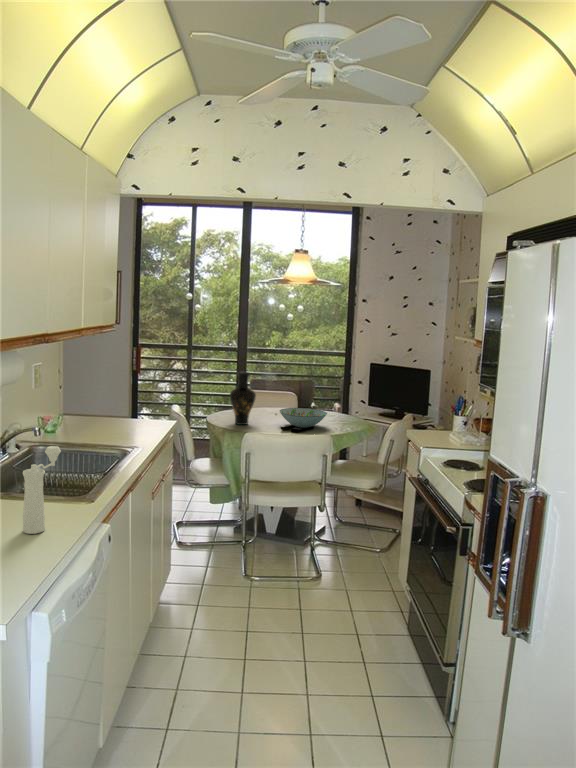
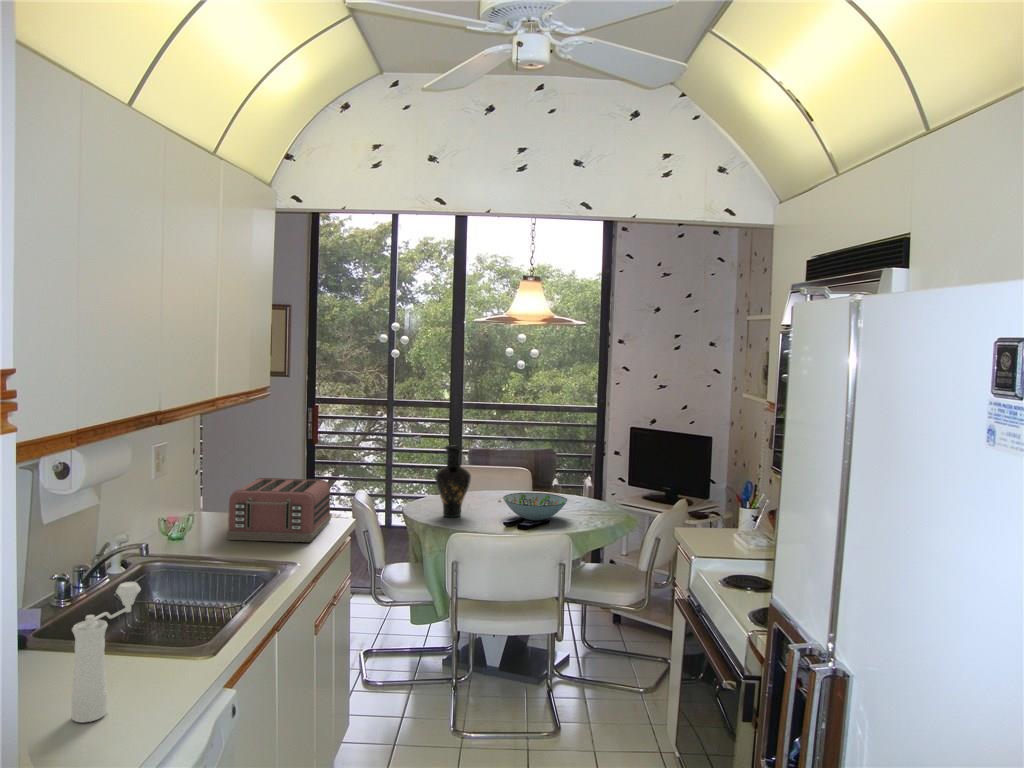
toaster: none [87,390,160,435] -> present [226,478,331,542]

